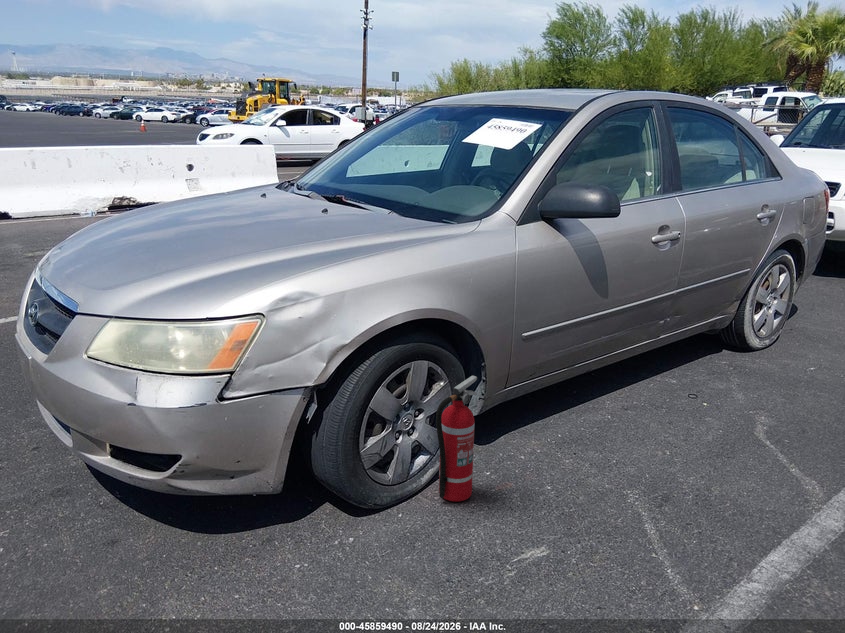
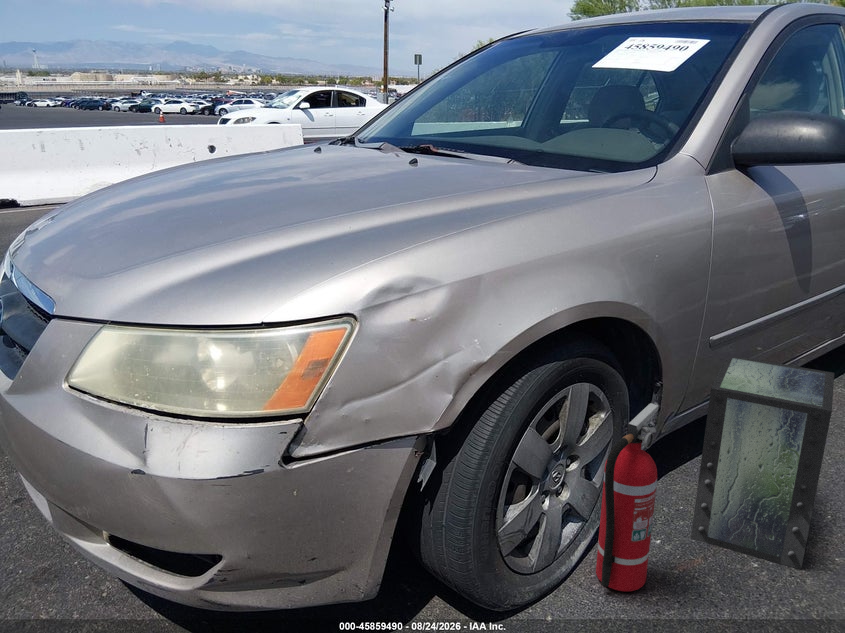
storage box: none [513,346,609,490] -> present [691,357,834,569]

